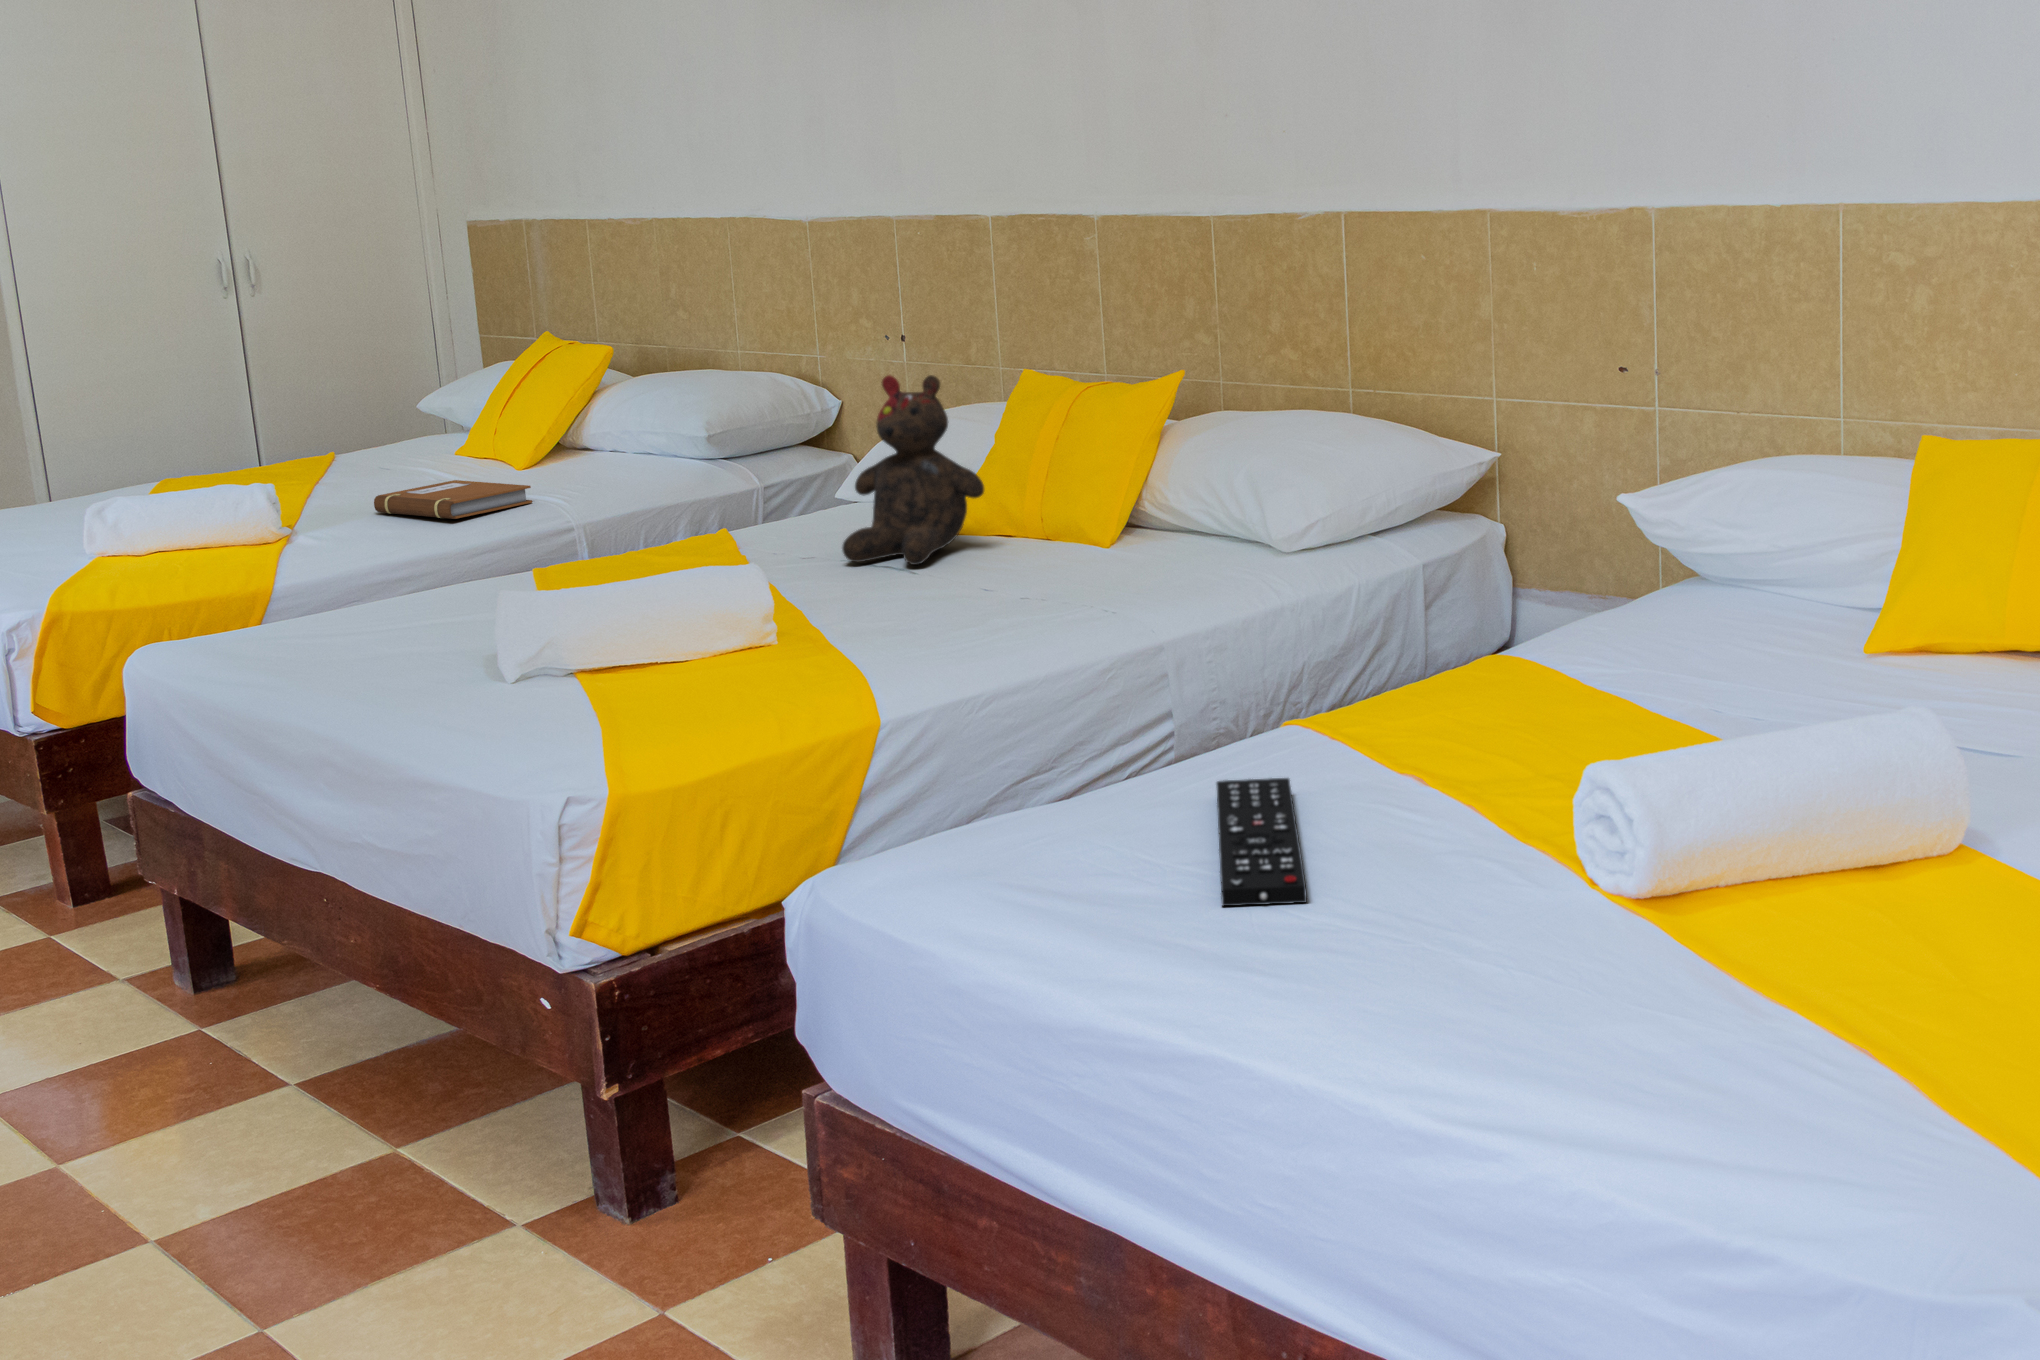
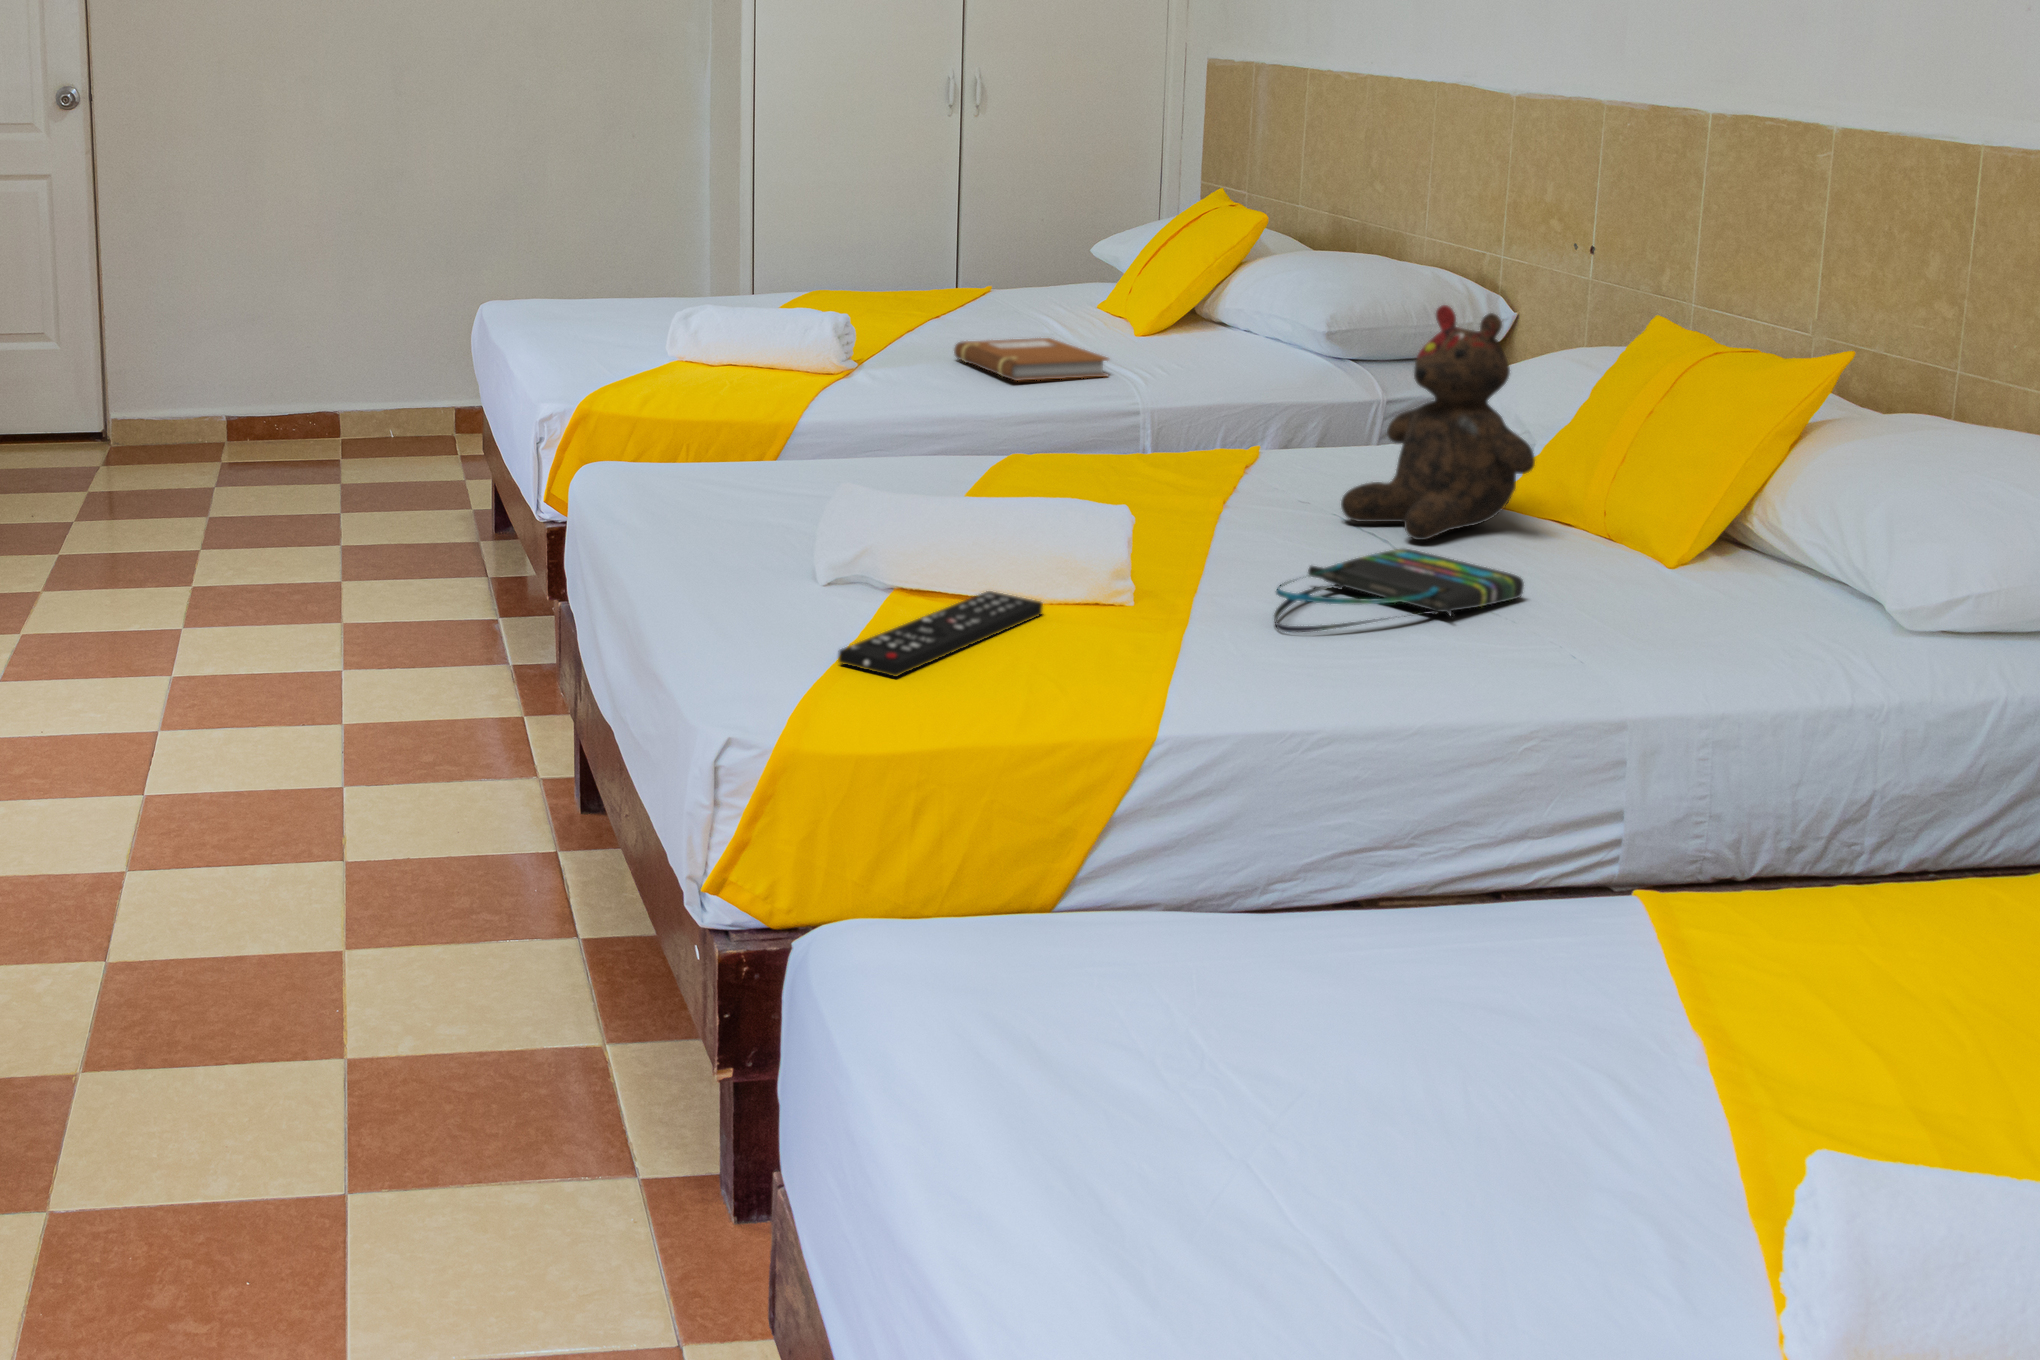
tote bag: none [872,568,1029,642] -> present [1274,549,1524,632]
remote control: present [1217,778,1307,906] -> present [838,591,1043,676]

